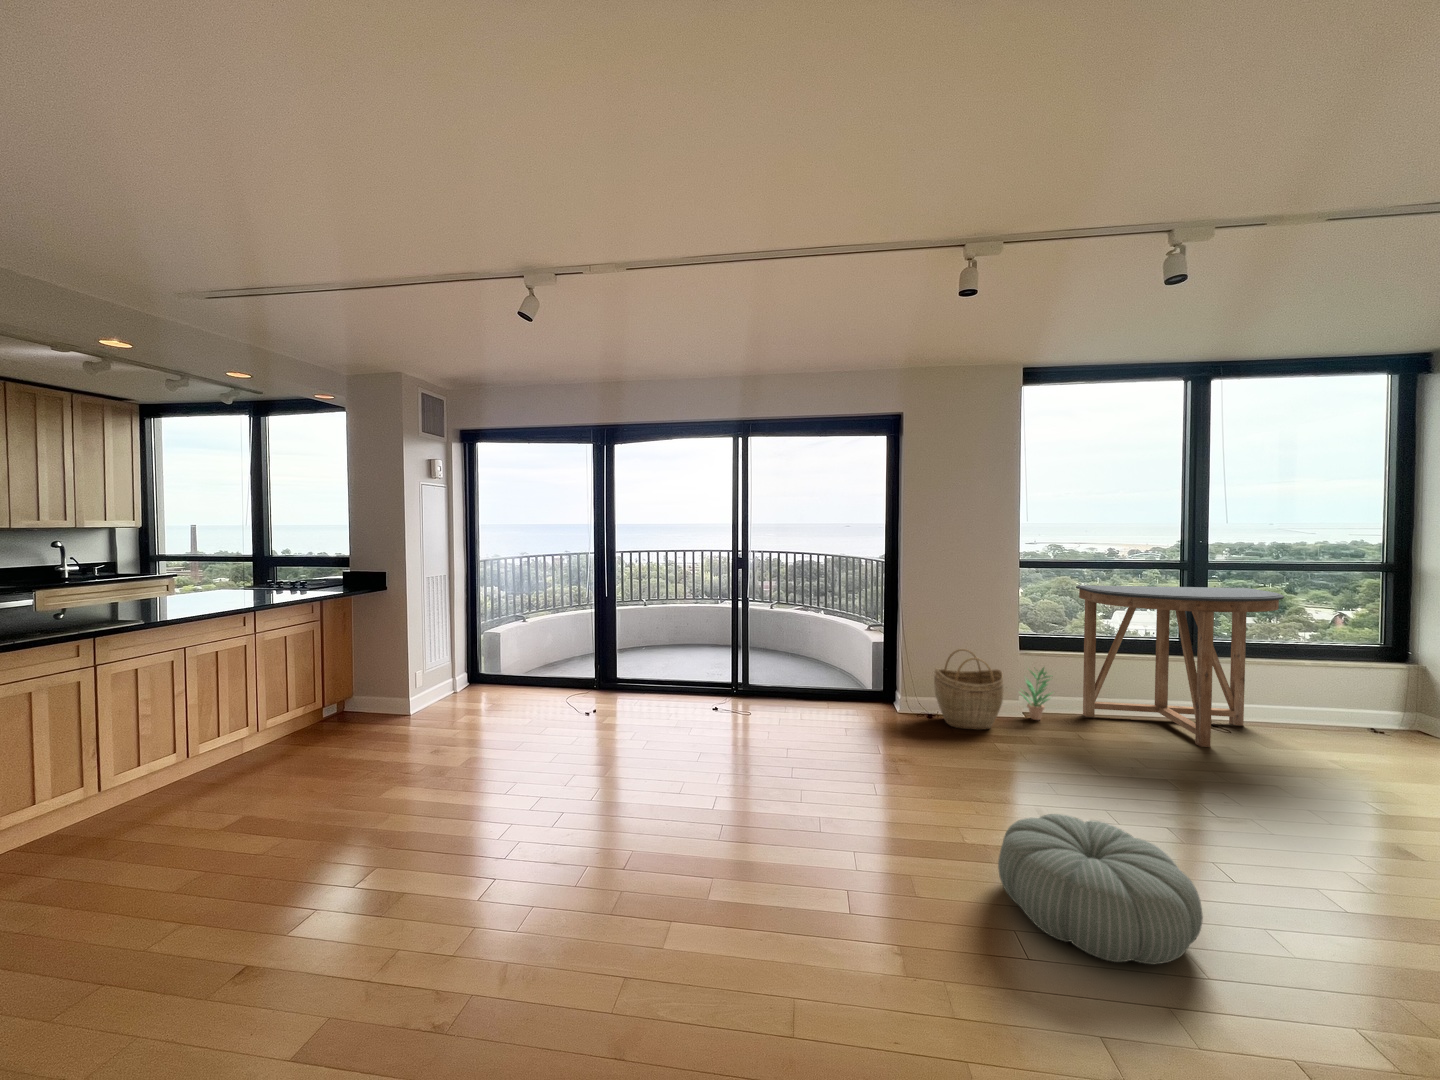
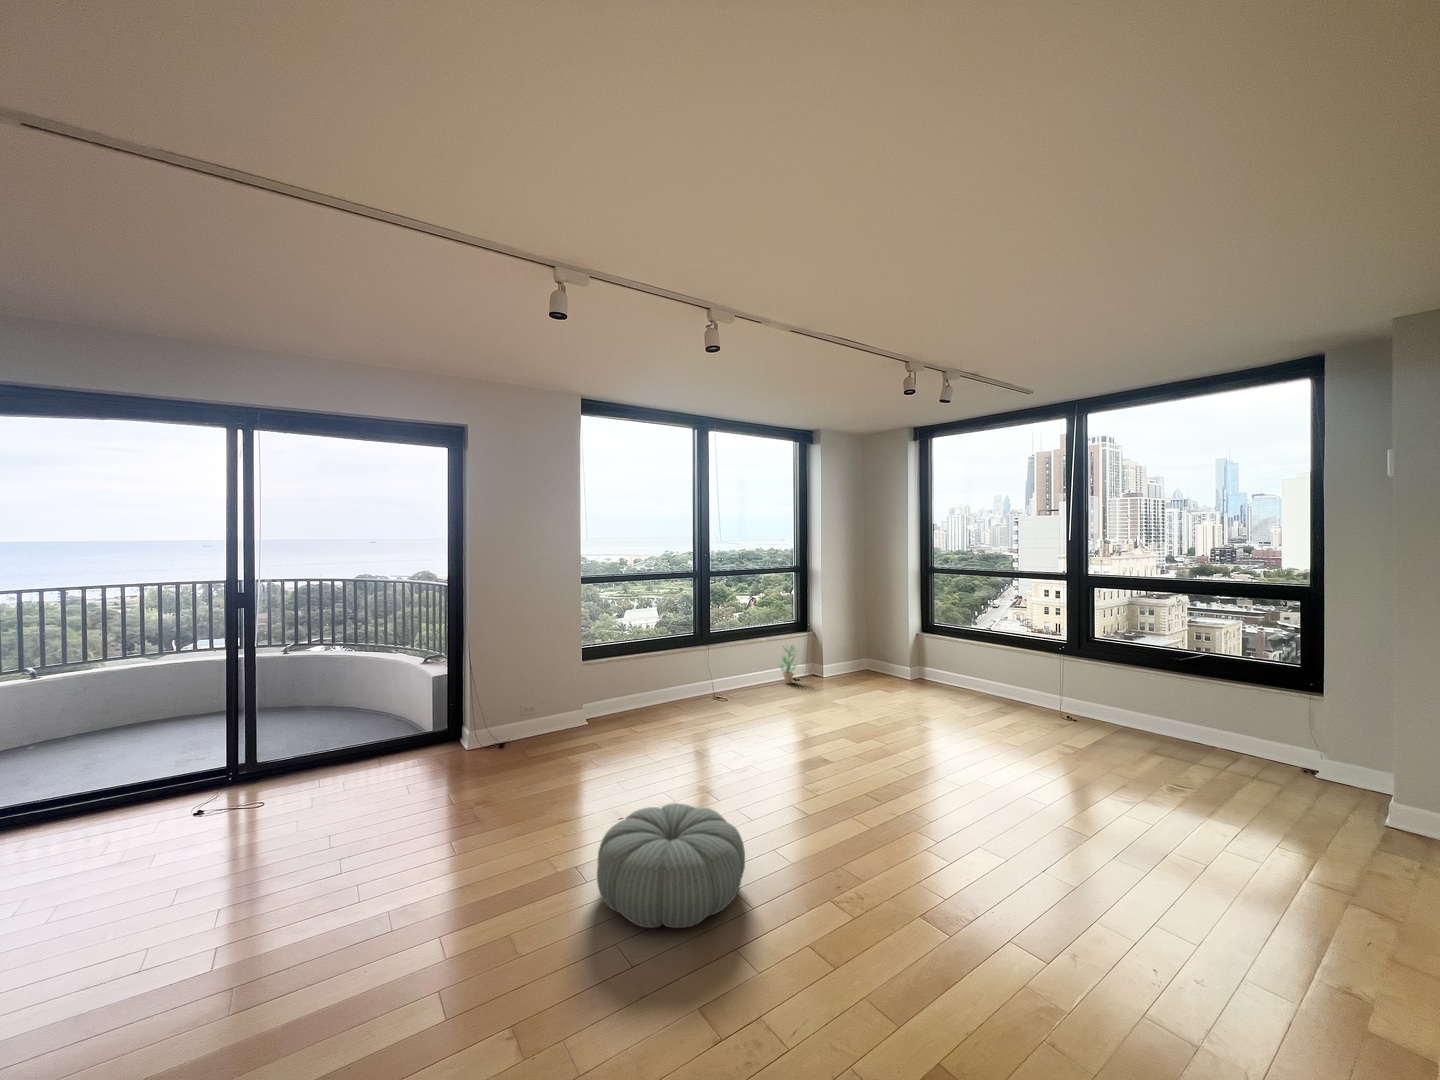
console table: present [1076,585,1284,747] -> none [626,589,754,715]
woven basket: present [934,649,1004,730] -> none [506,668,573,751]
potted plant: present [1021,668,1051,720] -> present [780,646,797,684]

